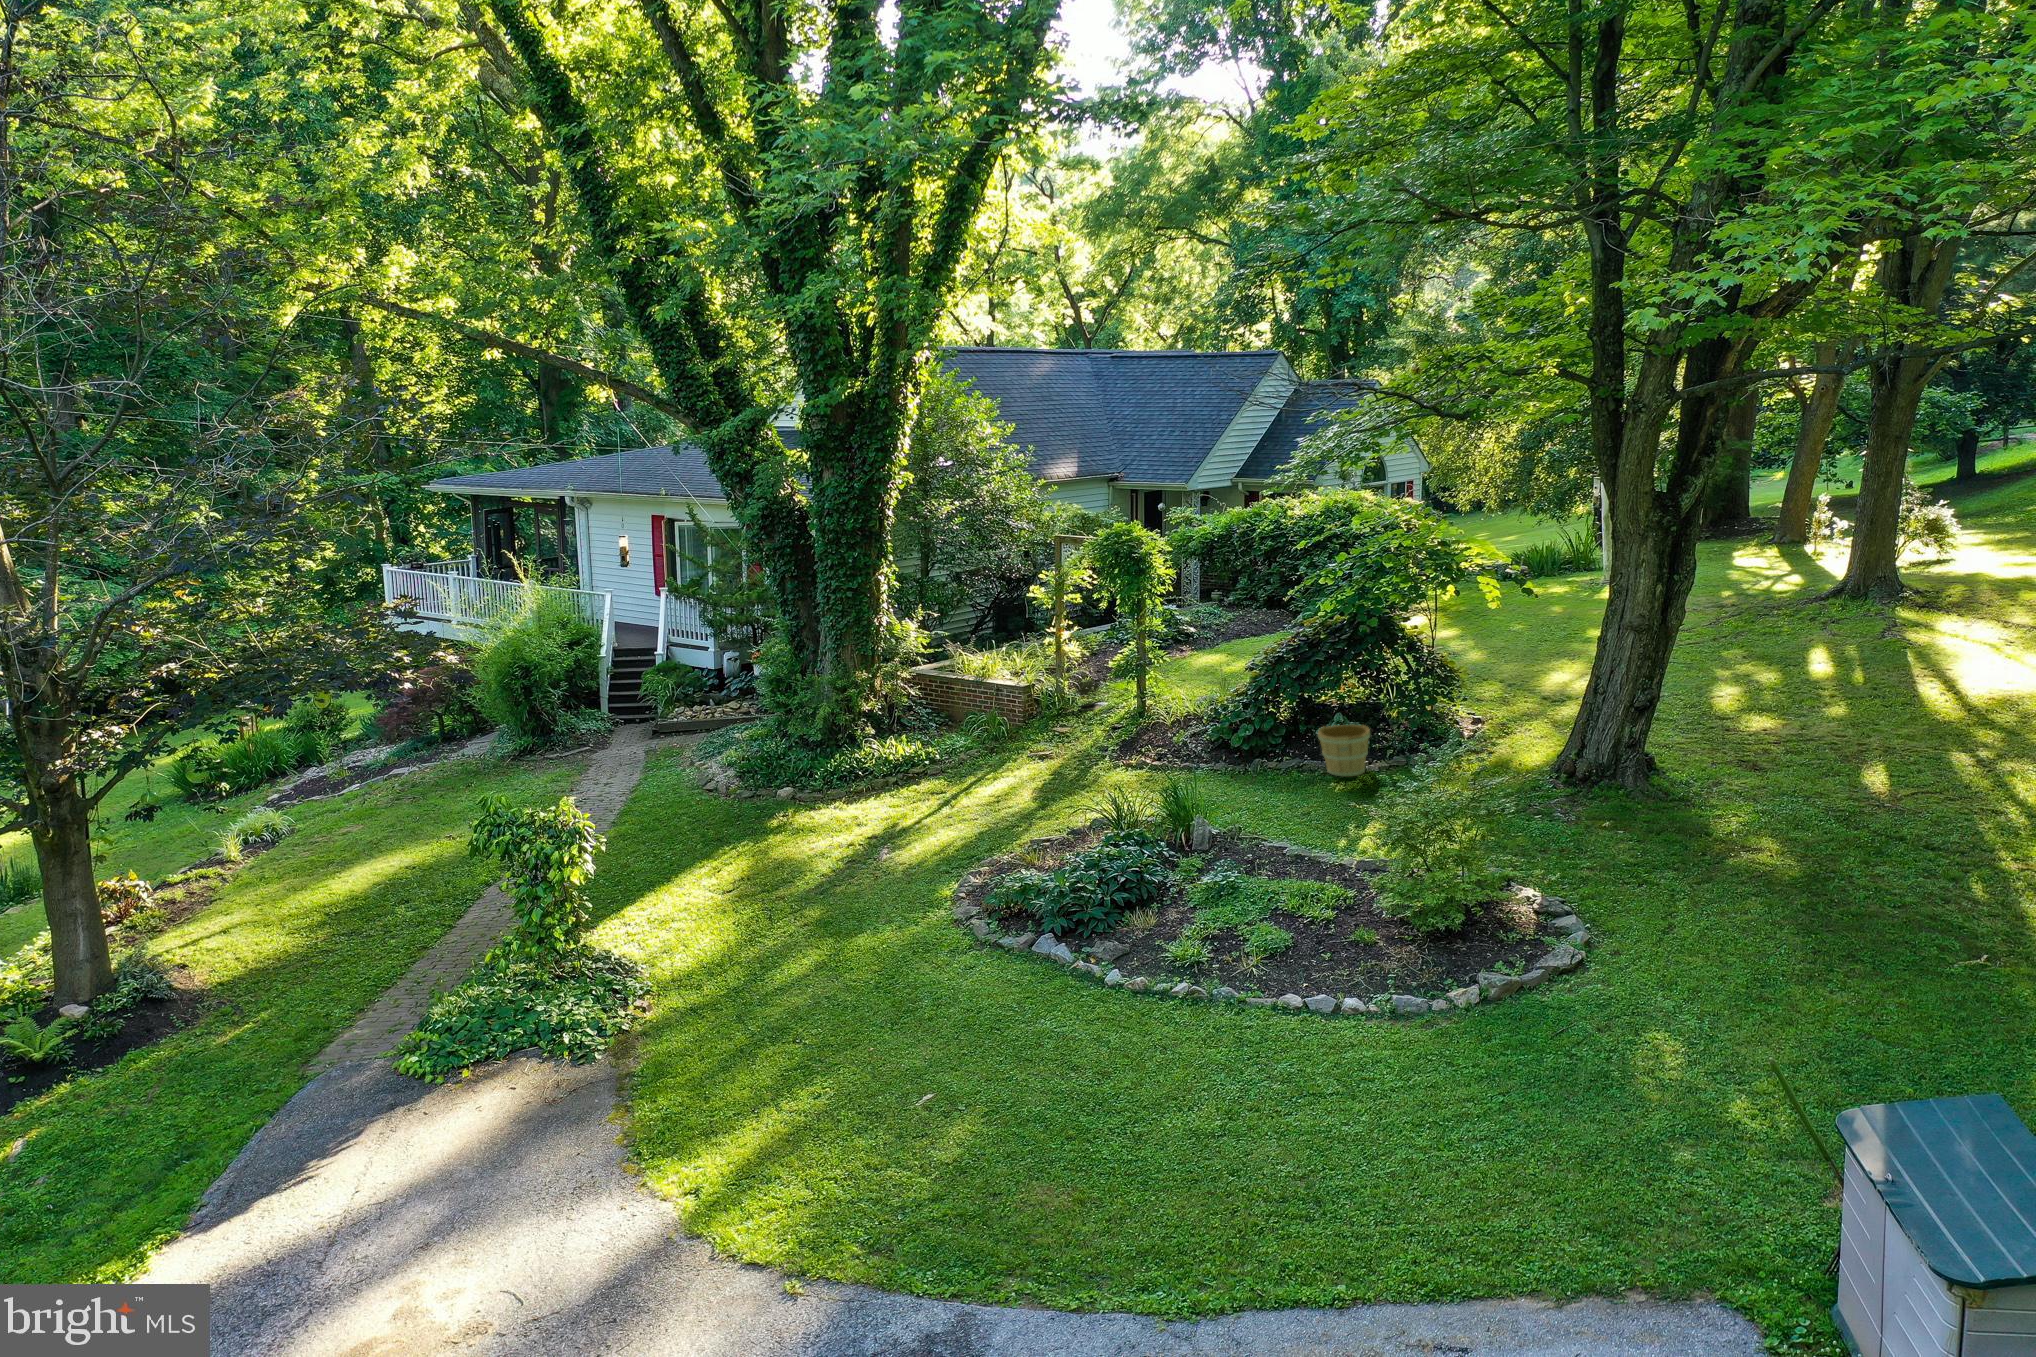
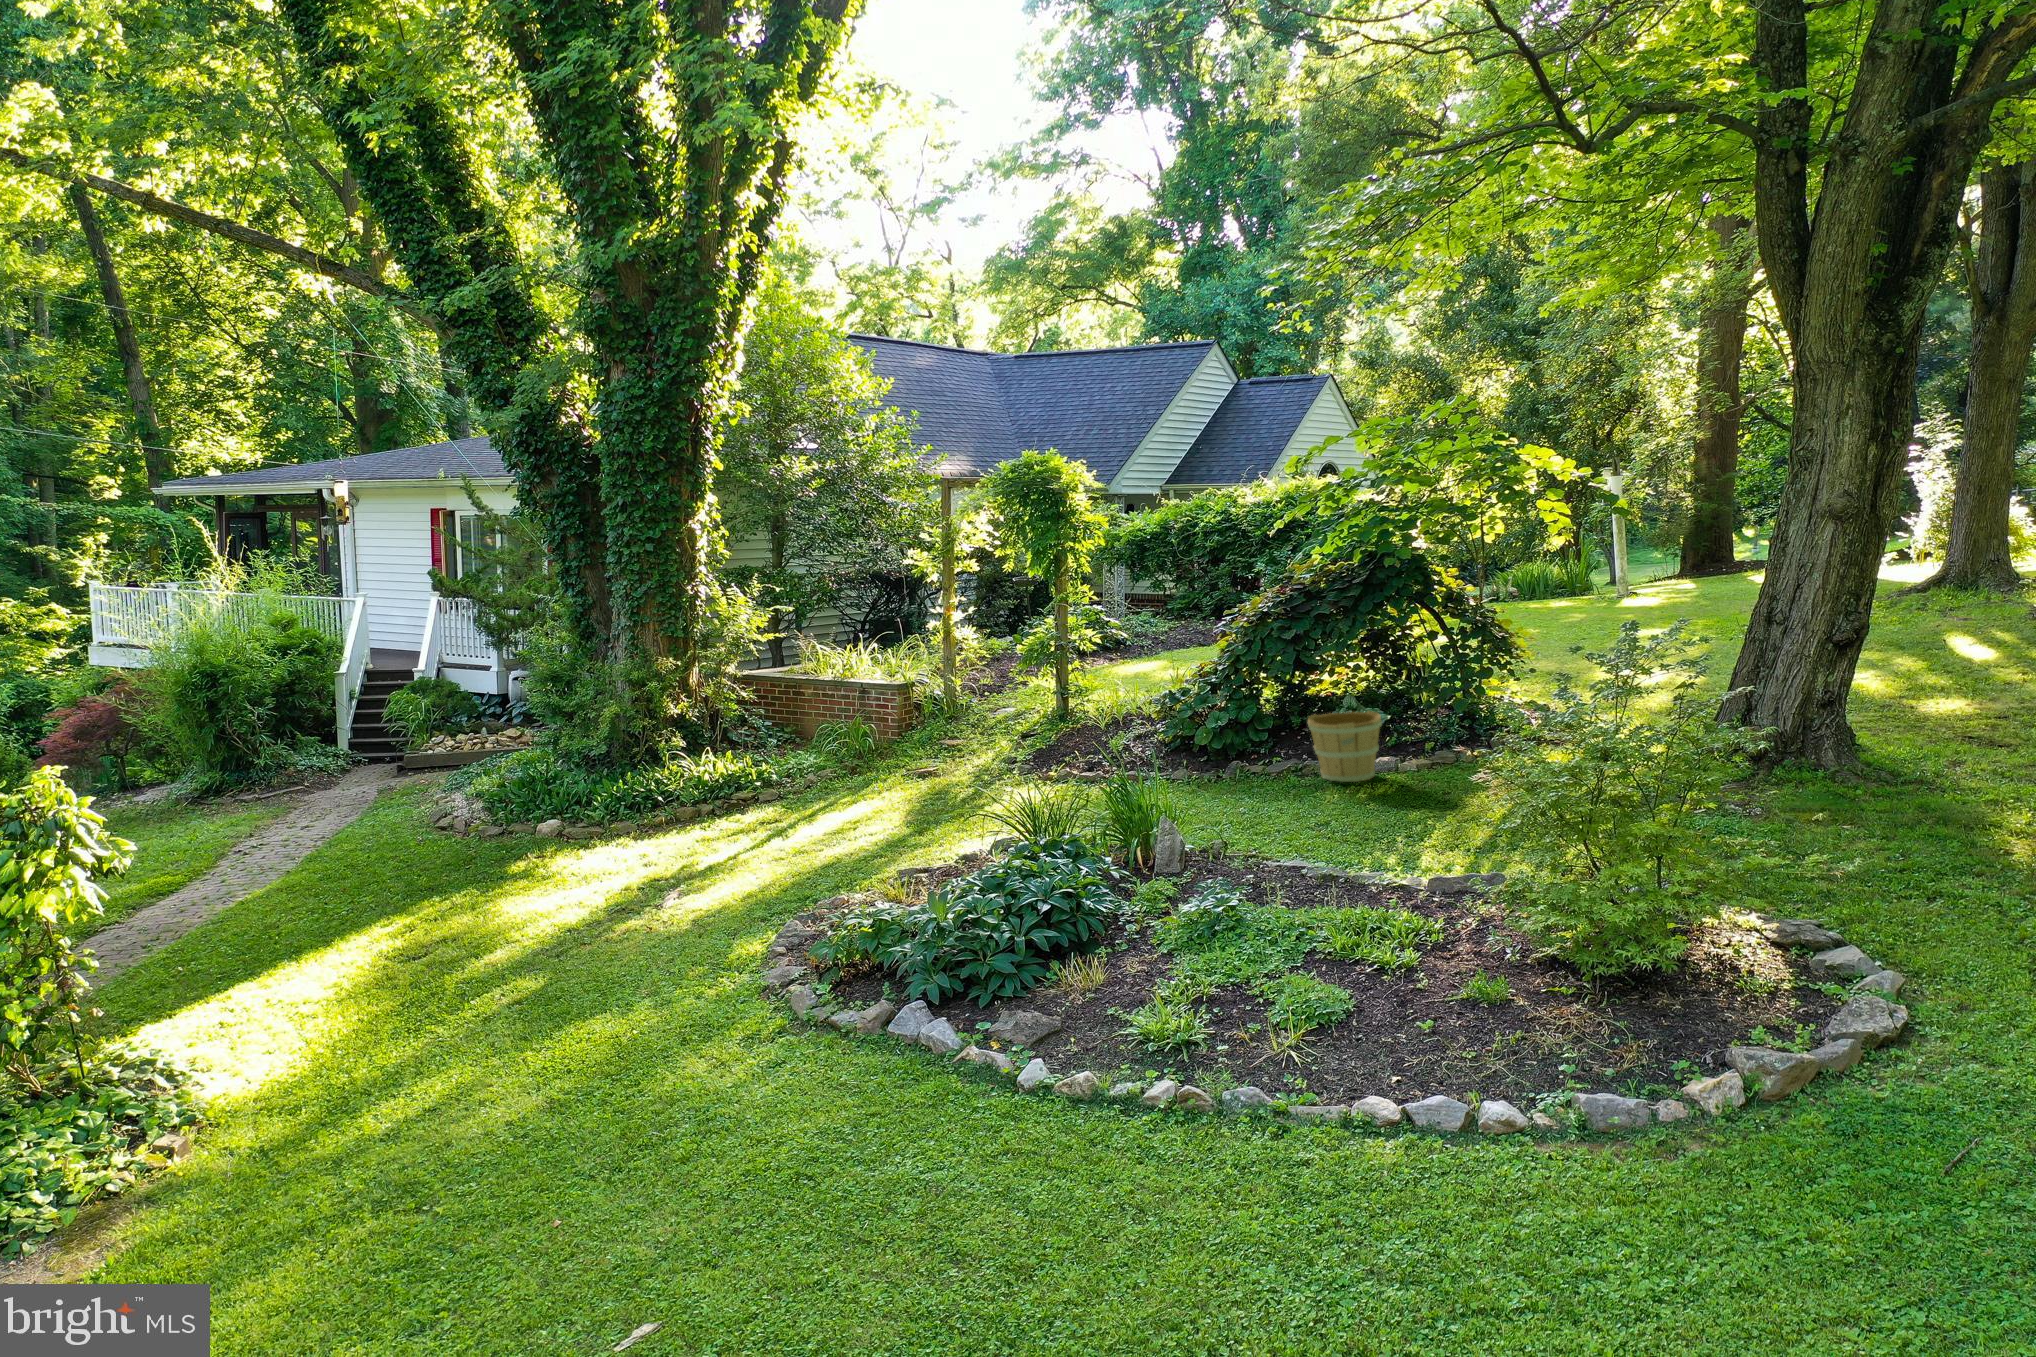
potted tree: present [1075,671,1099,711] -> none [962,666,1000,724]

